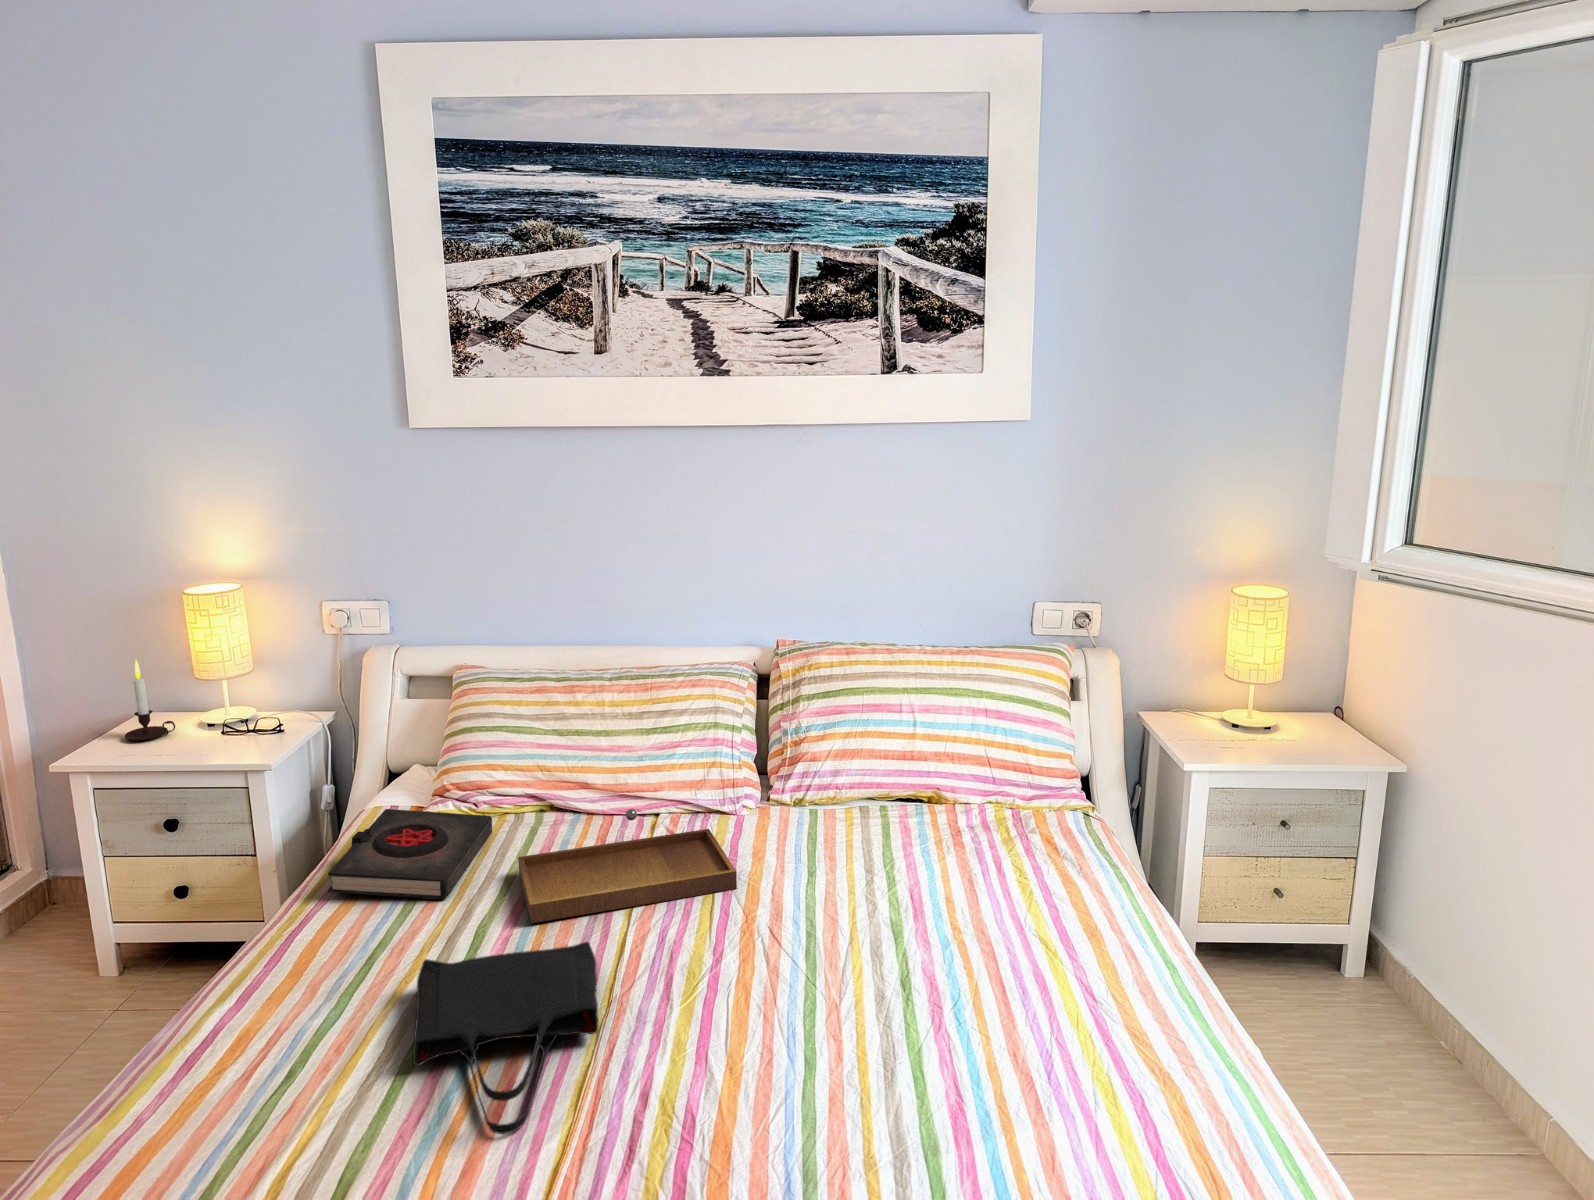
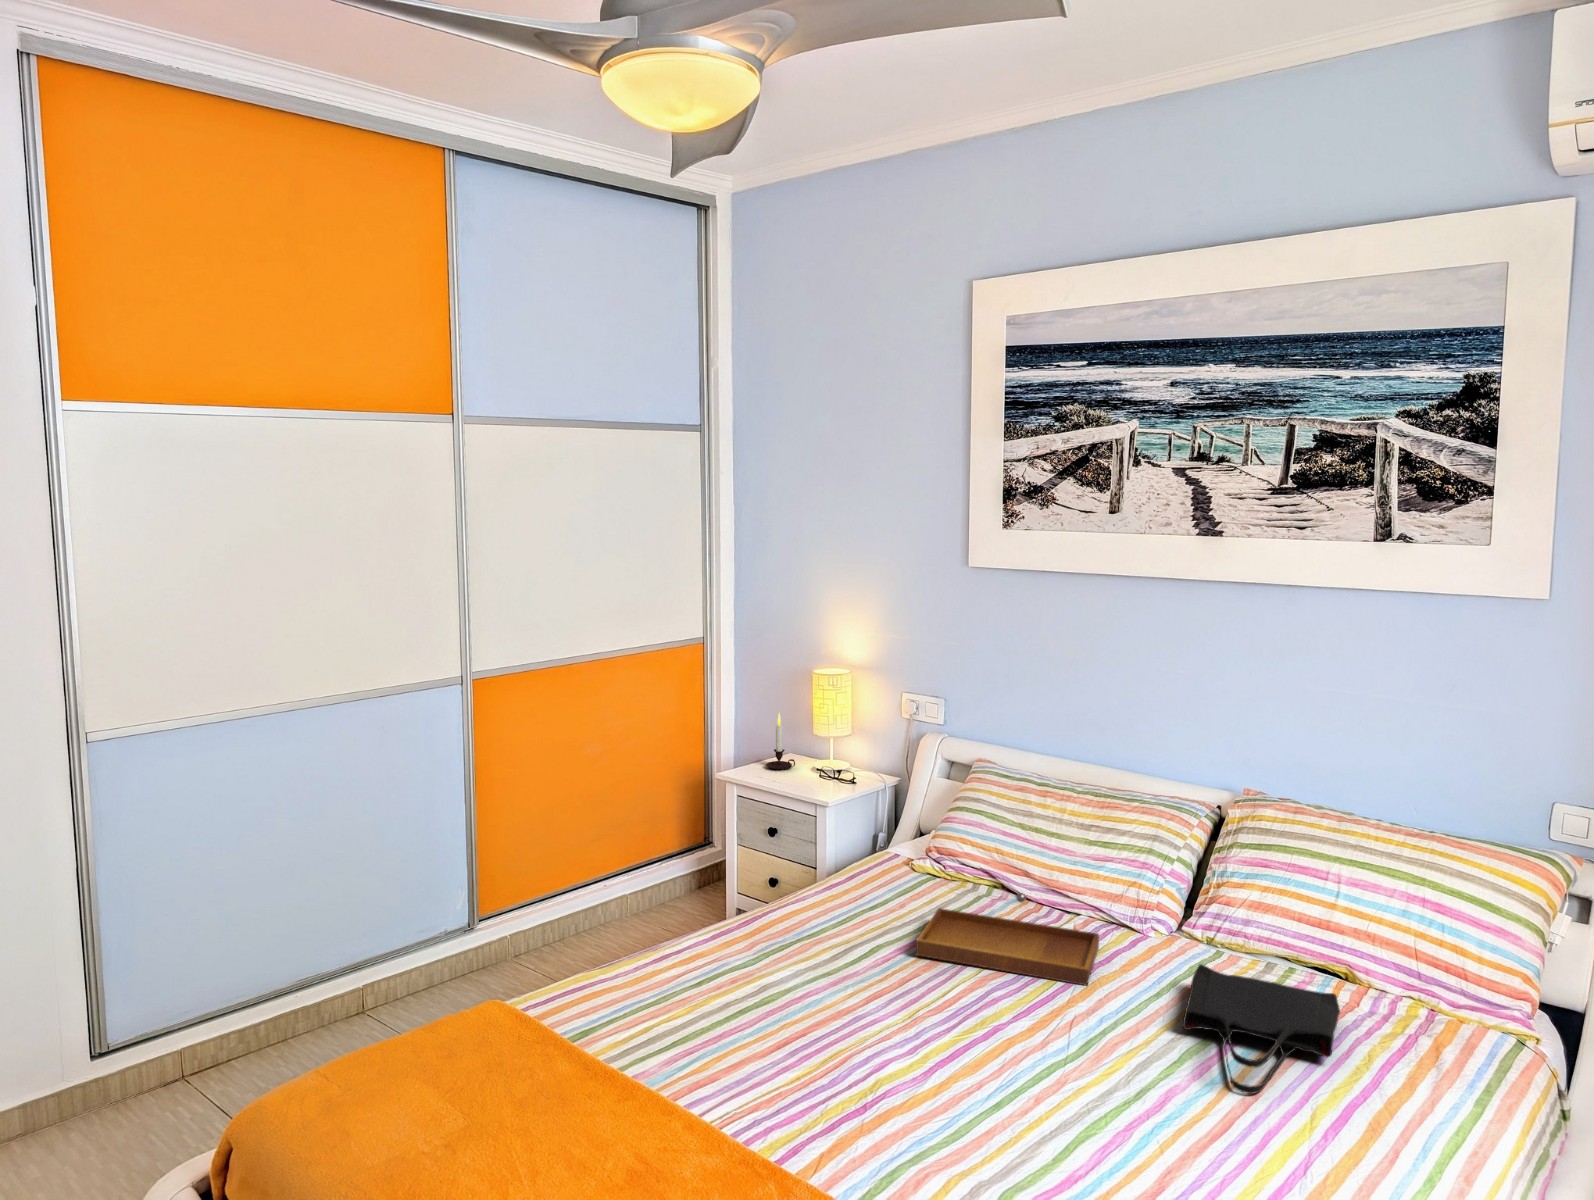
book: present [328,809,492,899] -> none [811,851,947,922]
tote bag: present [413,942,598,1134] -> present [1183,964,1340,1094]

